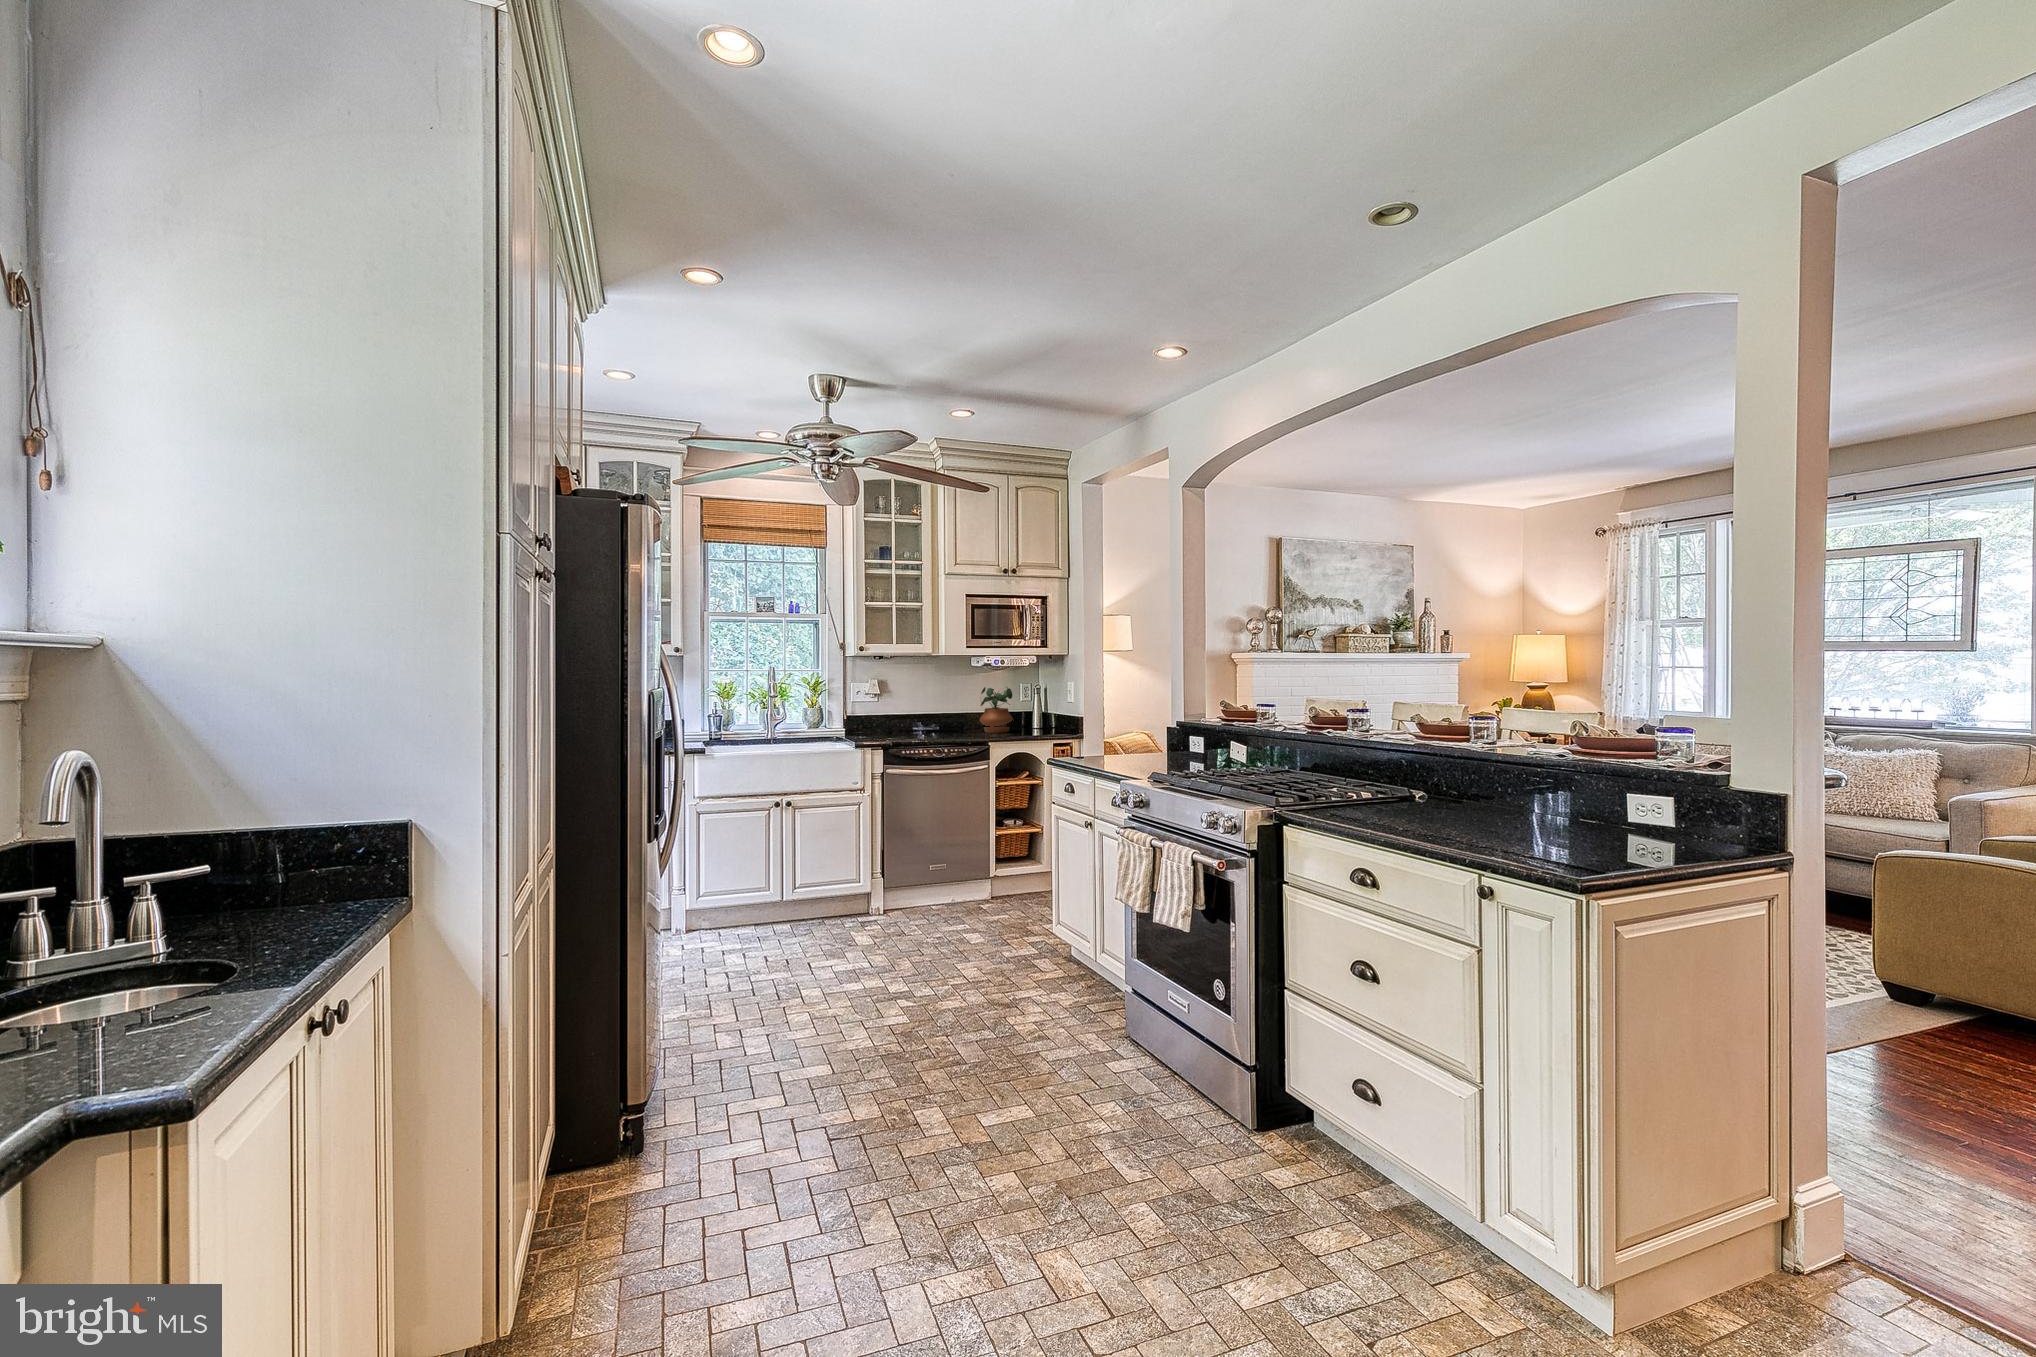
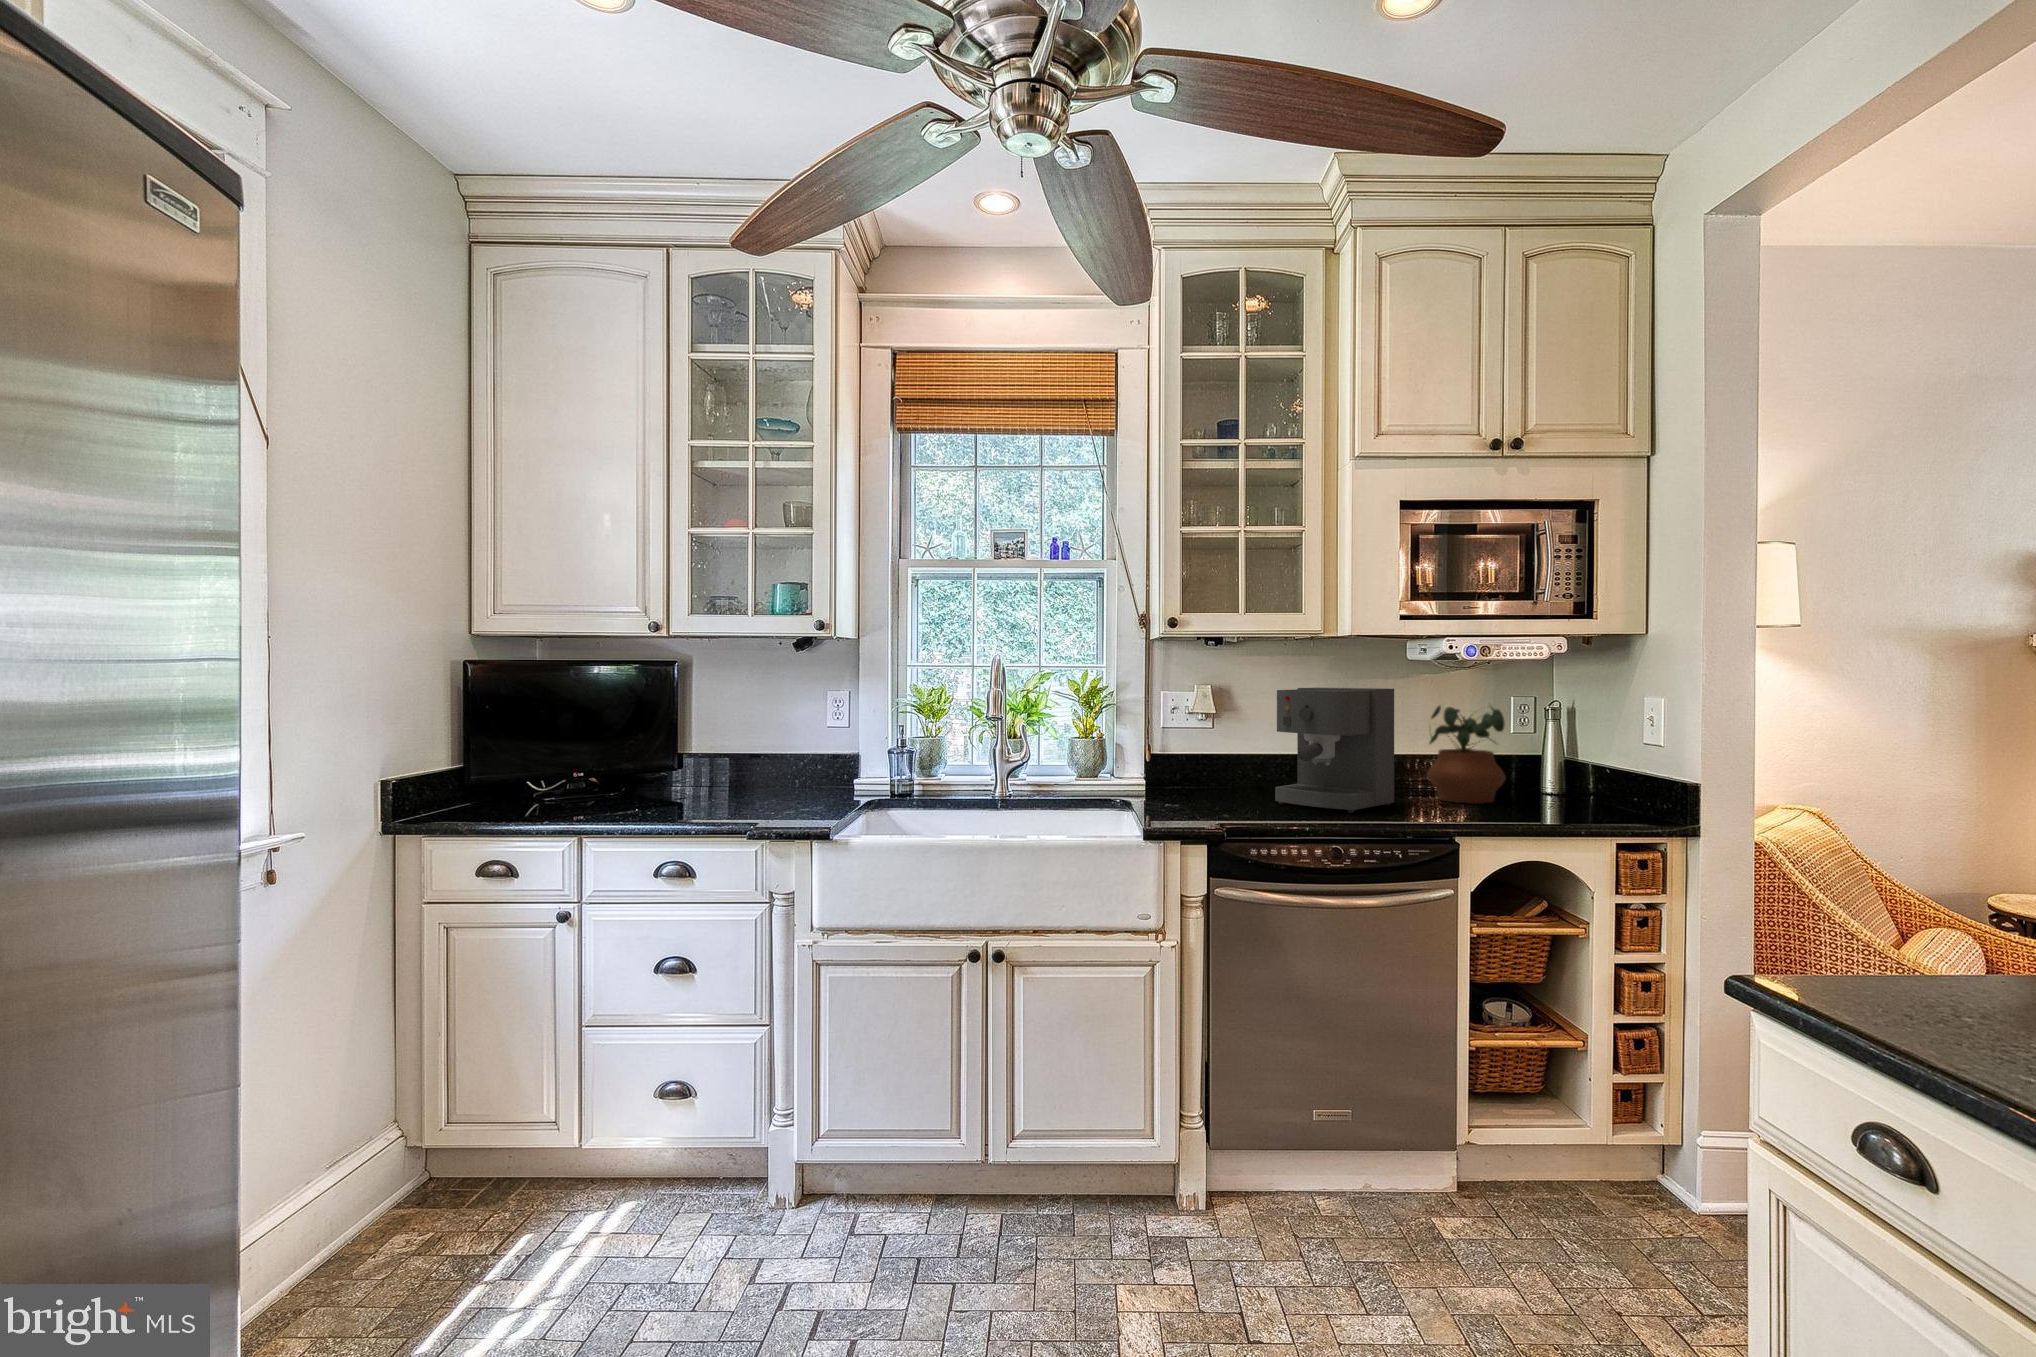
coffee maker: none [911,680,965,738] -> present [1275,687,1394,813]

